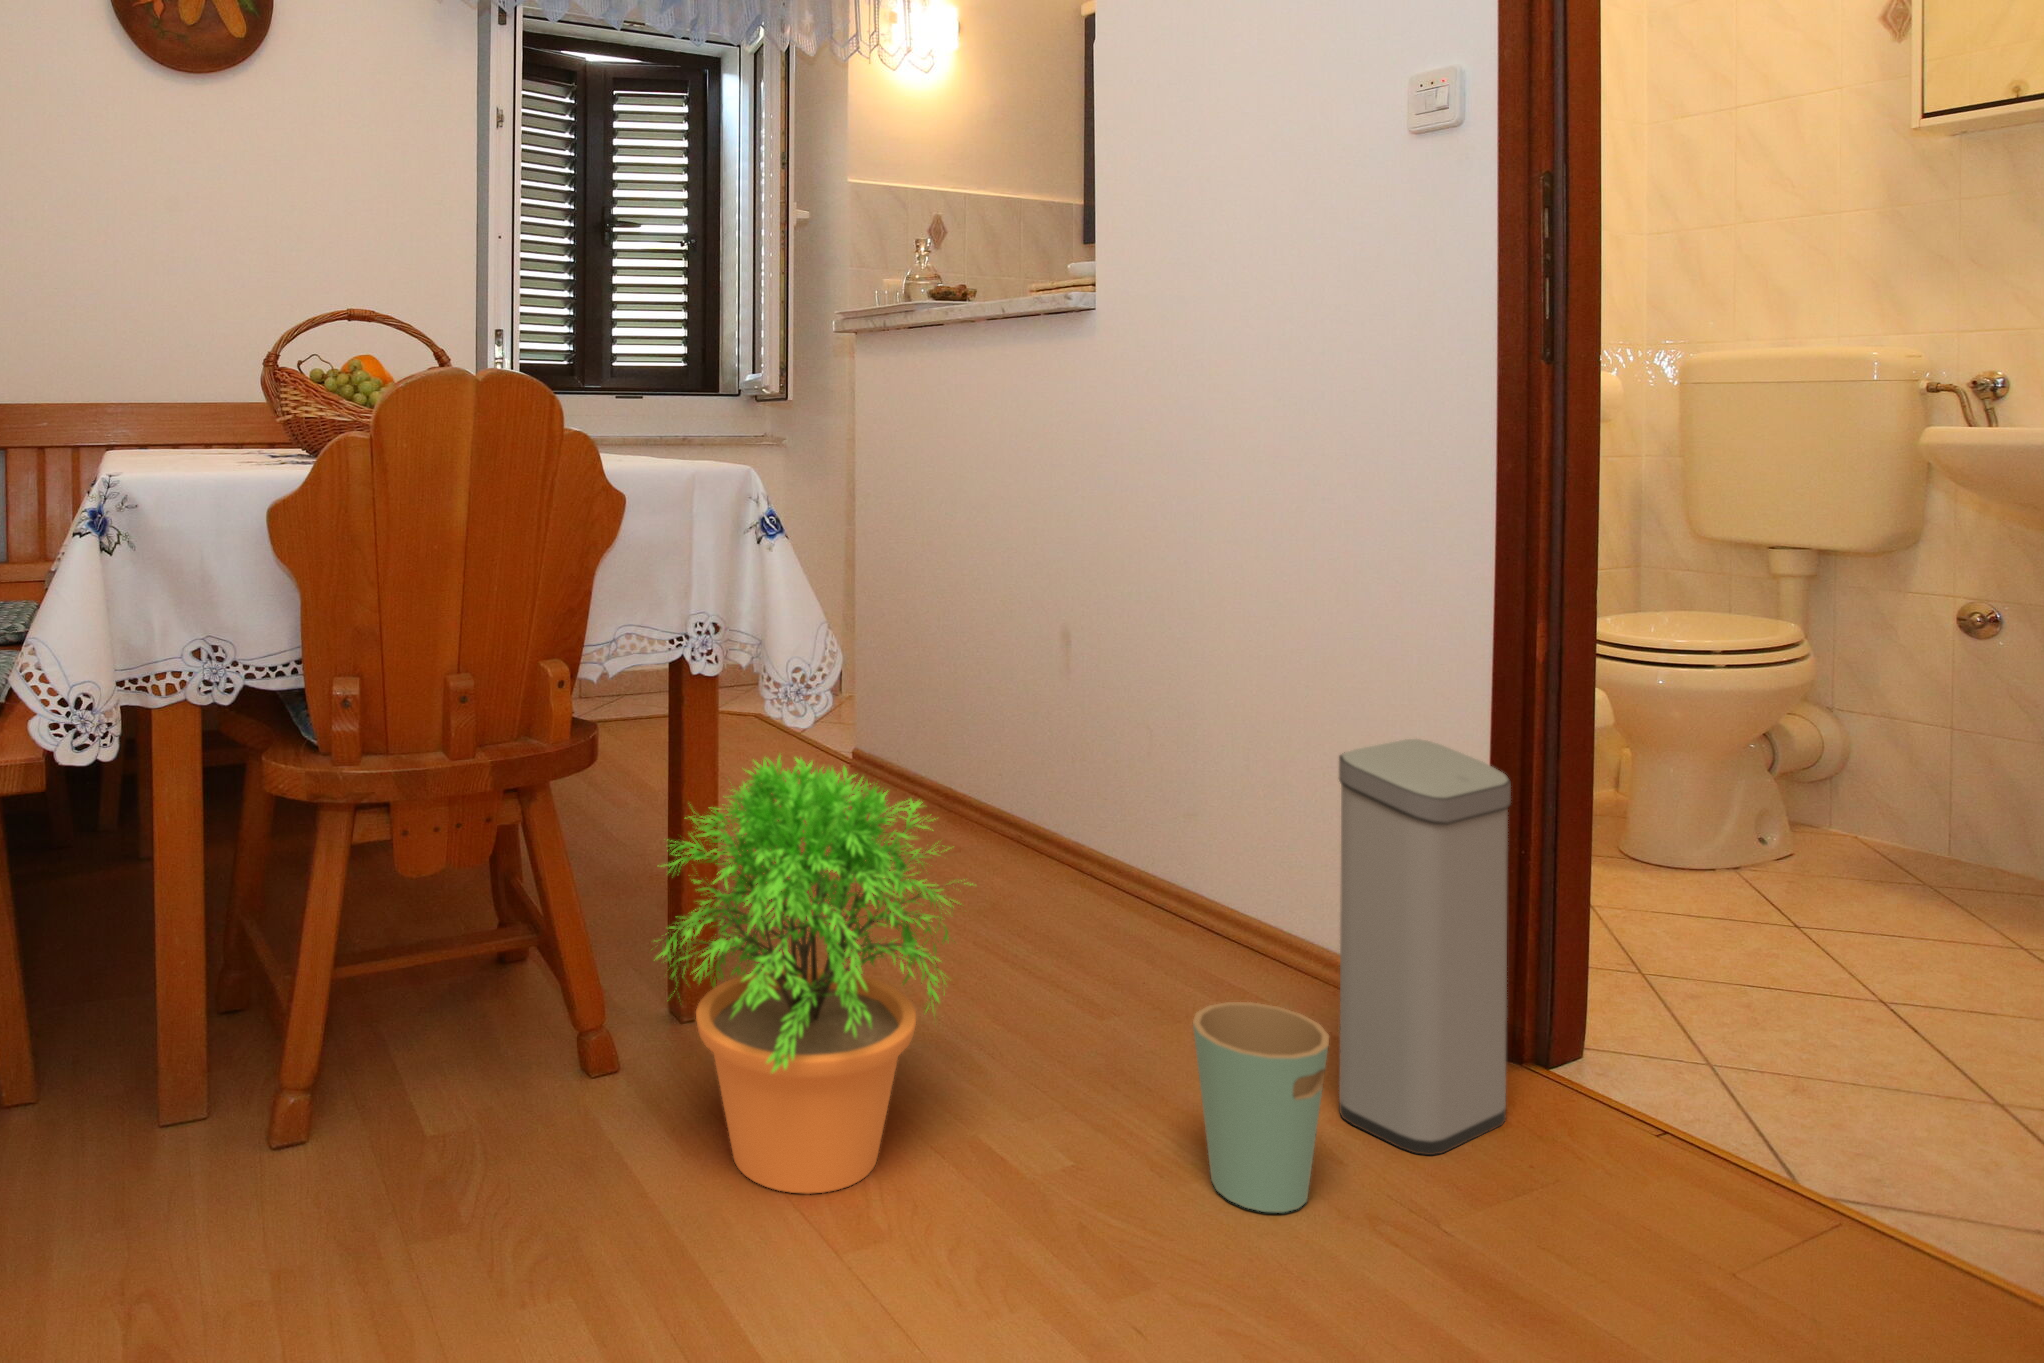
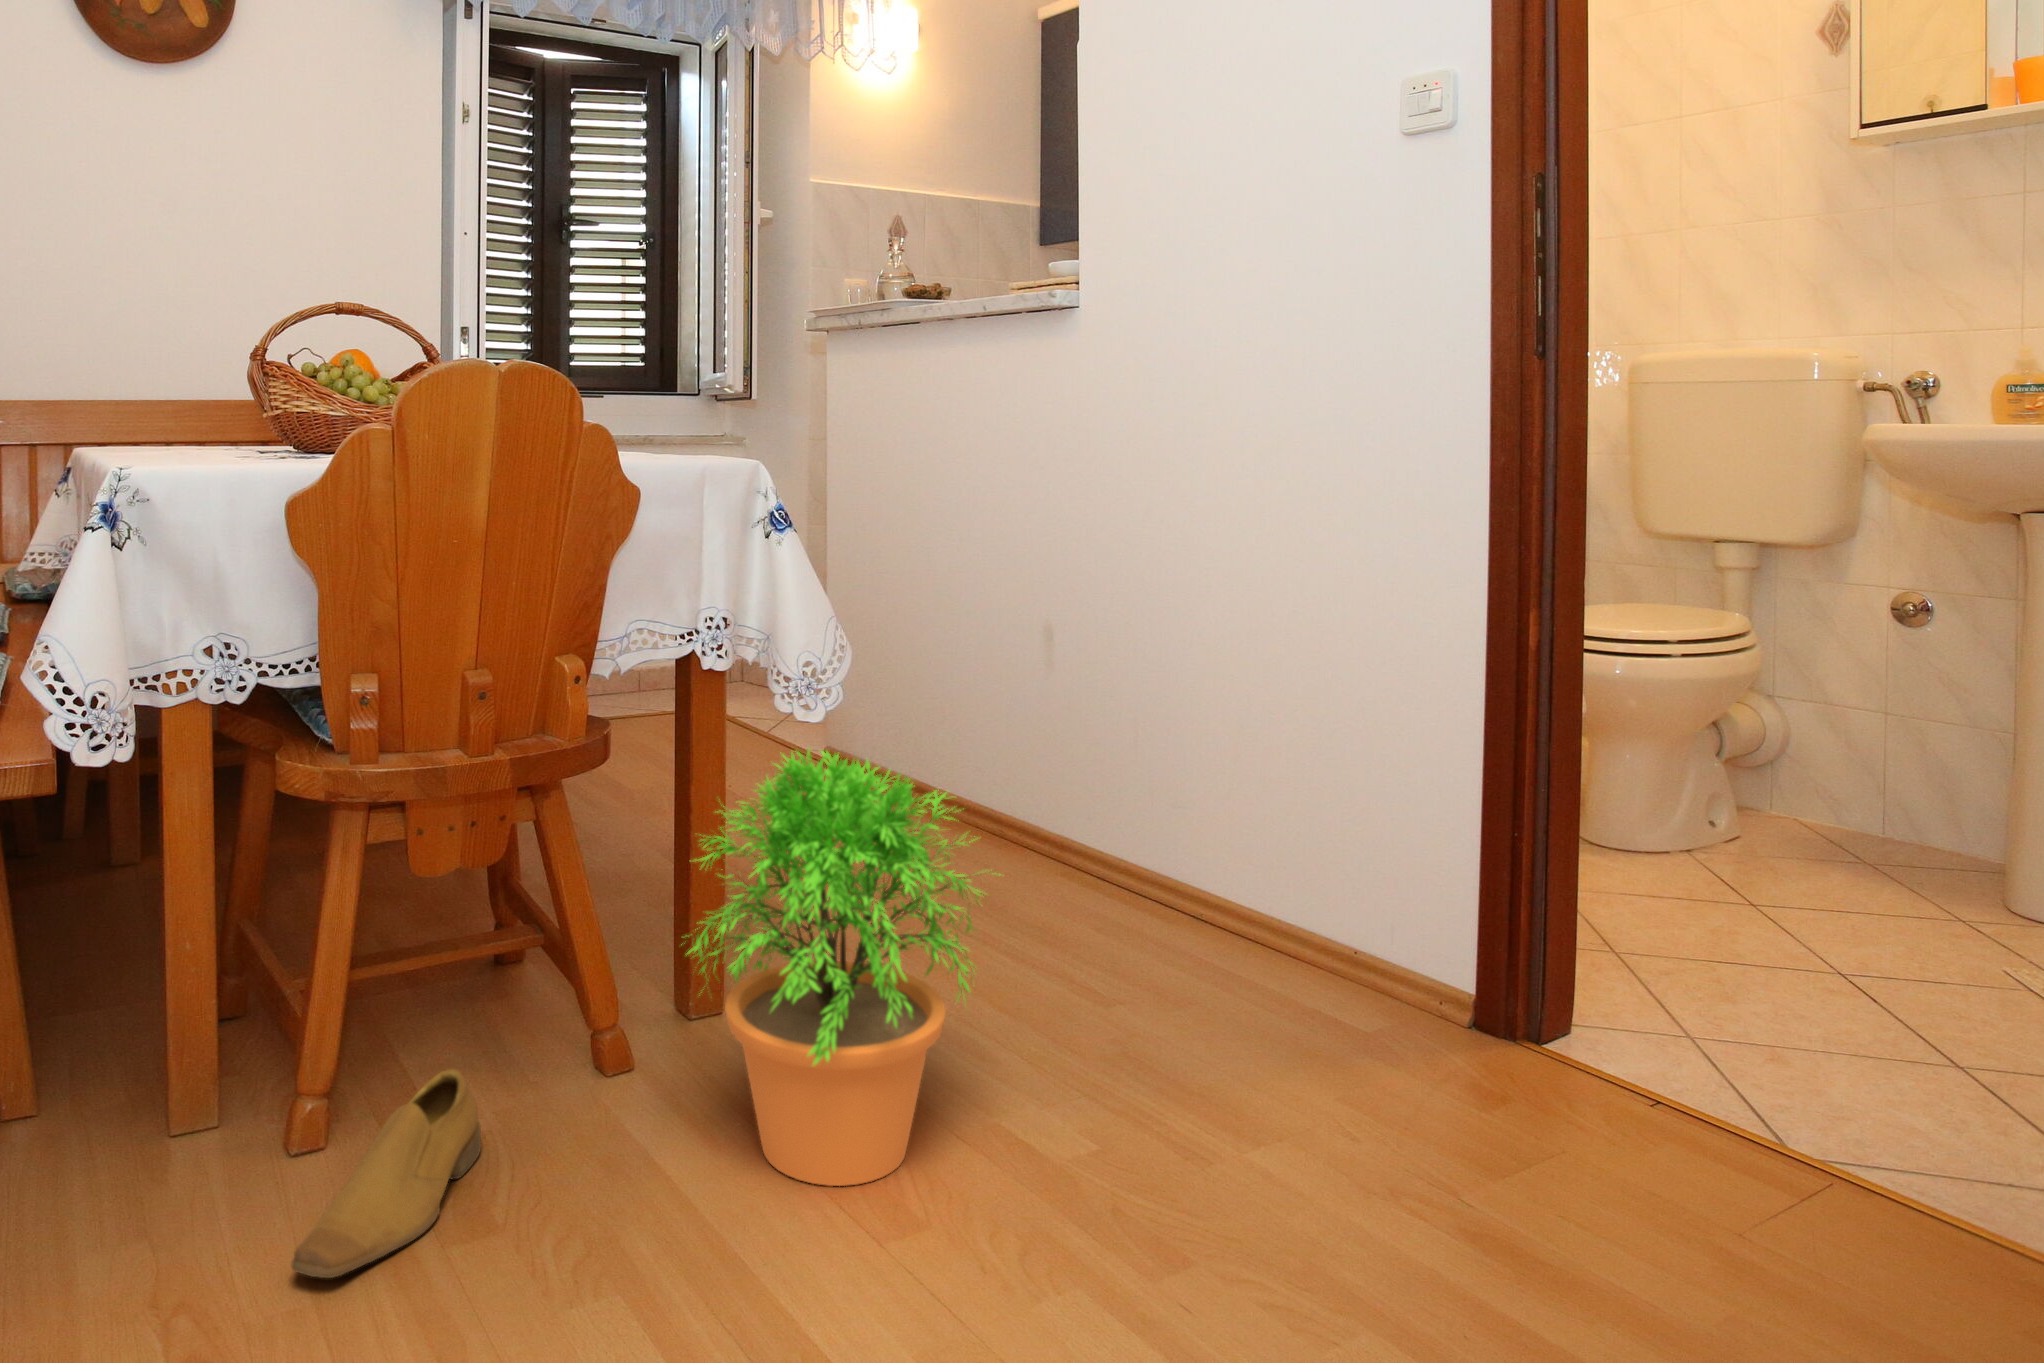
trash can: present [1193,739,1511,1212] -> none [1218,725,1513,1191]
shoe: none [255,1067,457,1269] -> present [291,1069,481,1278]

